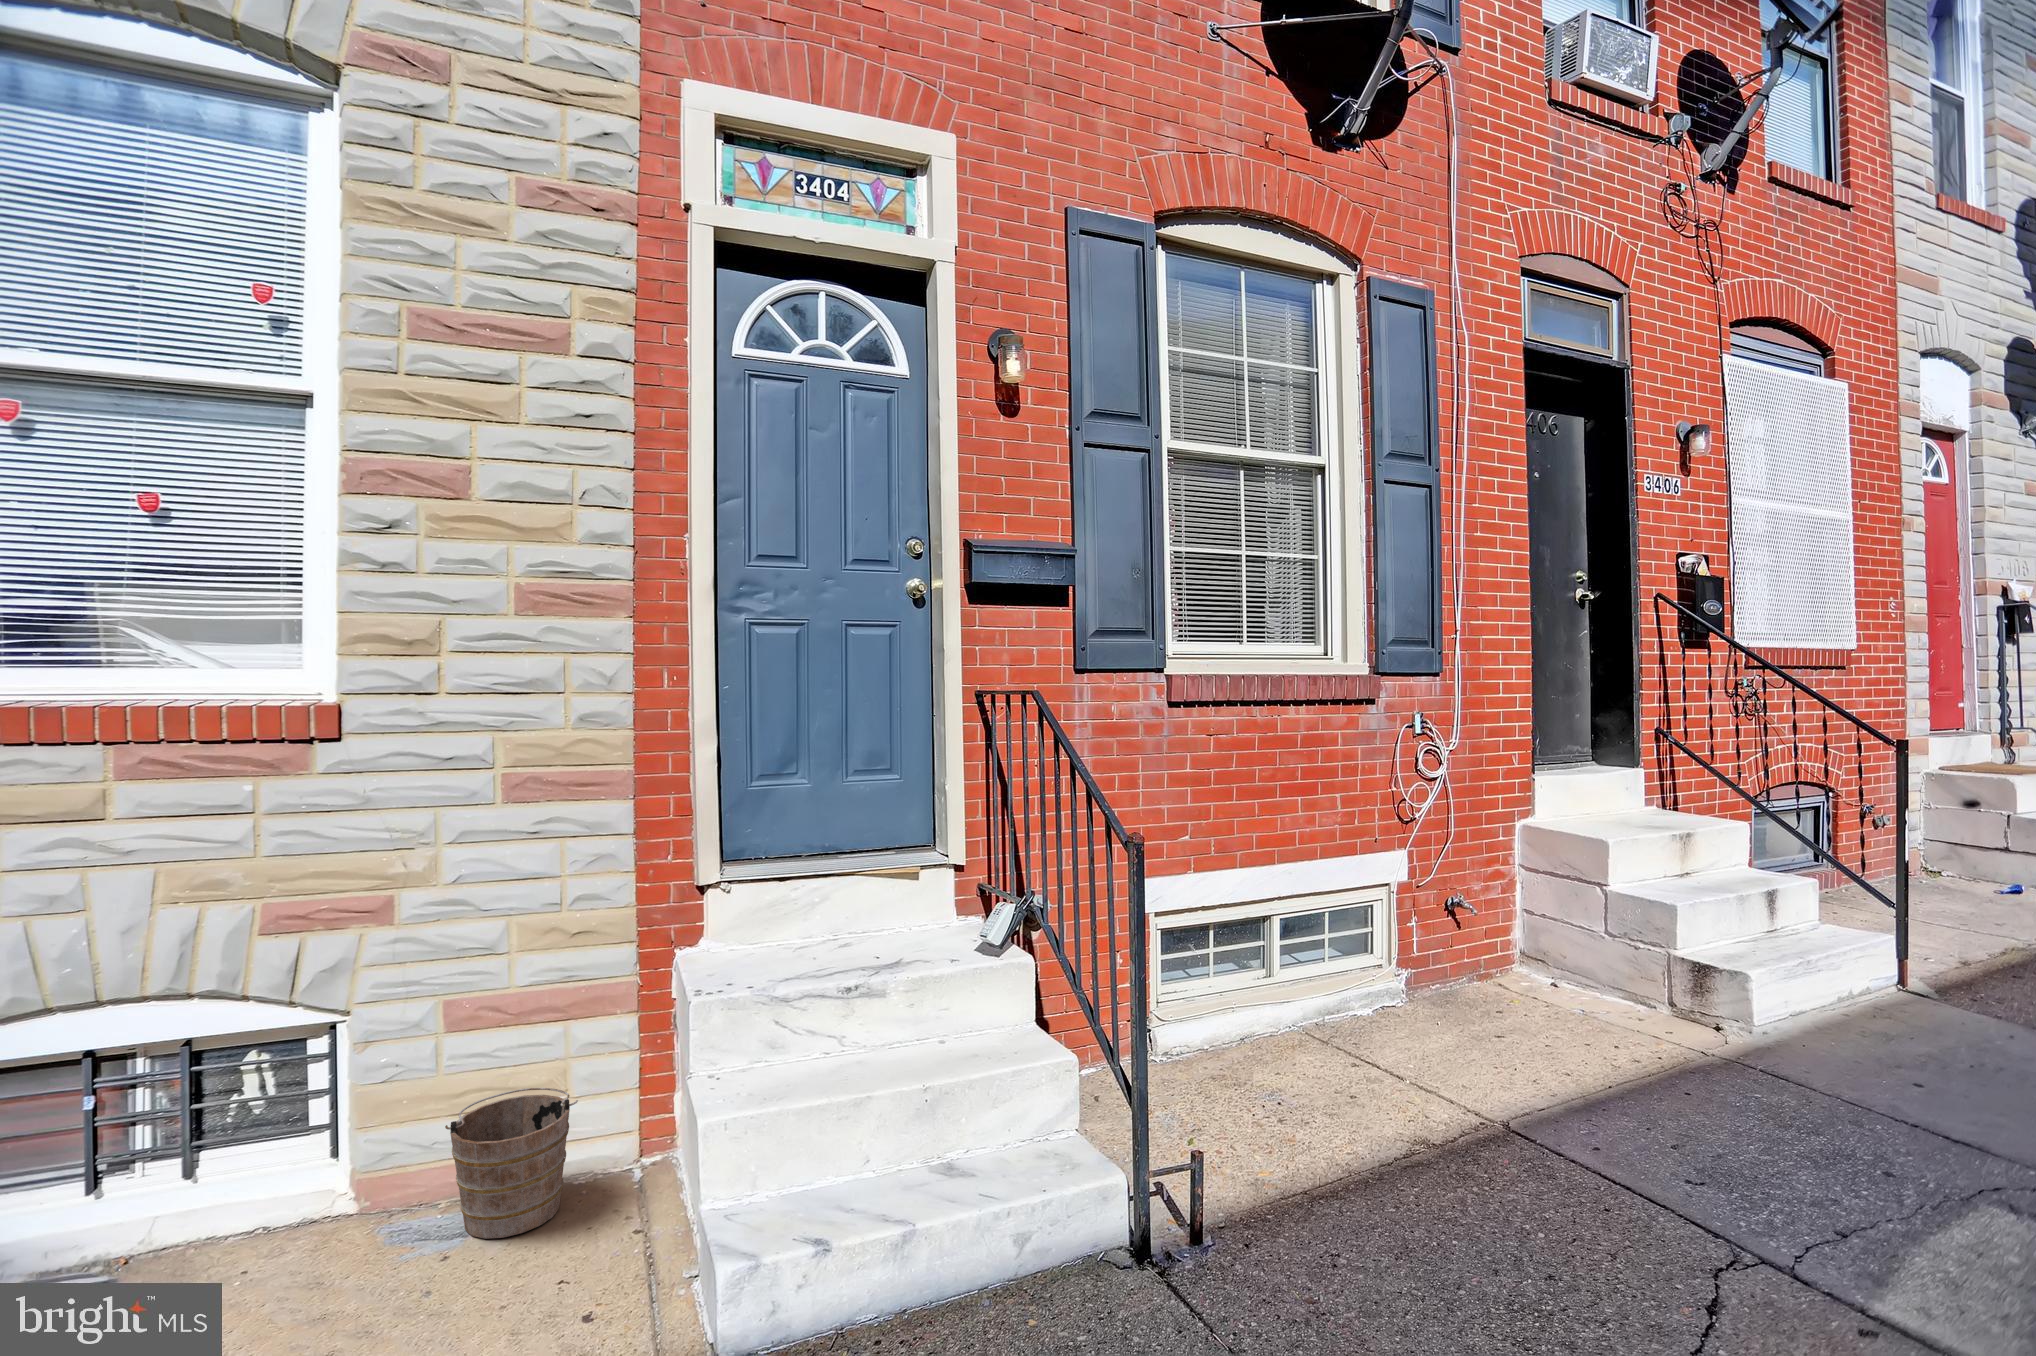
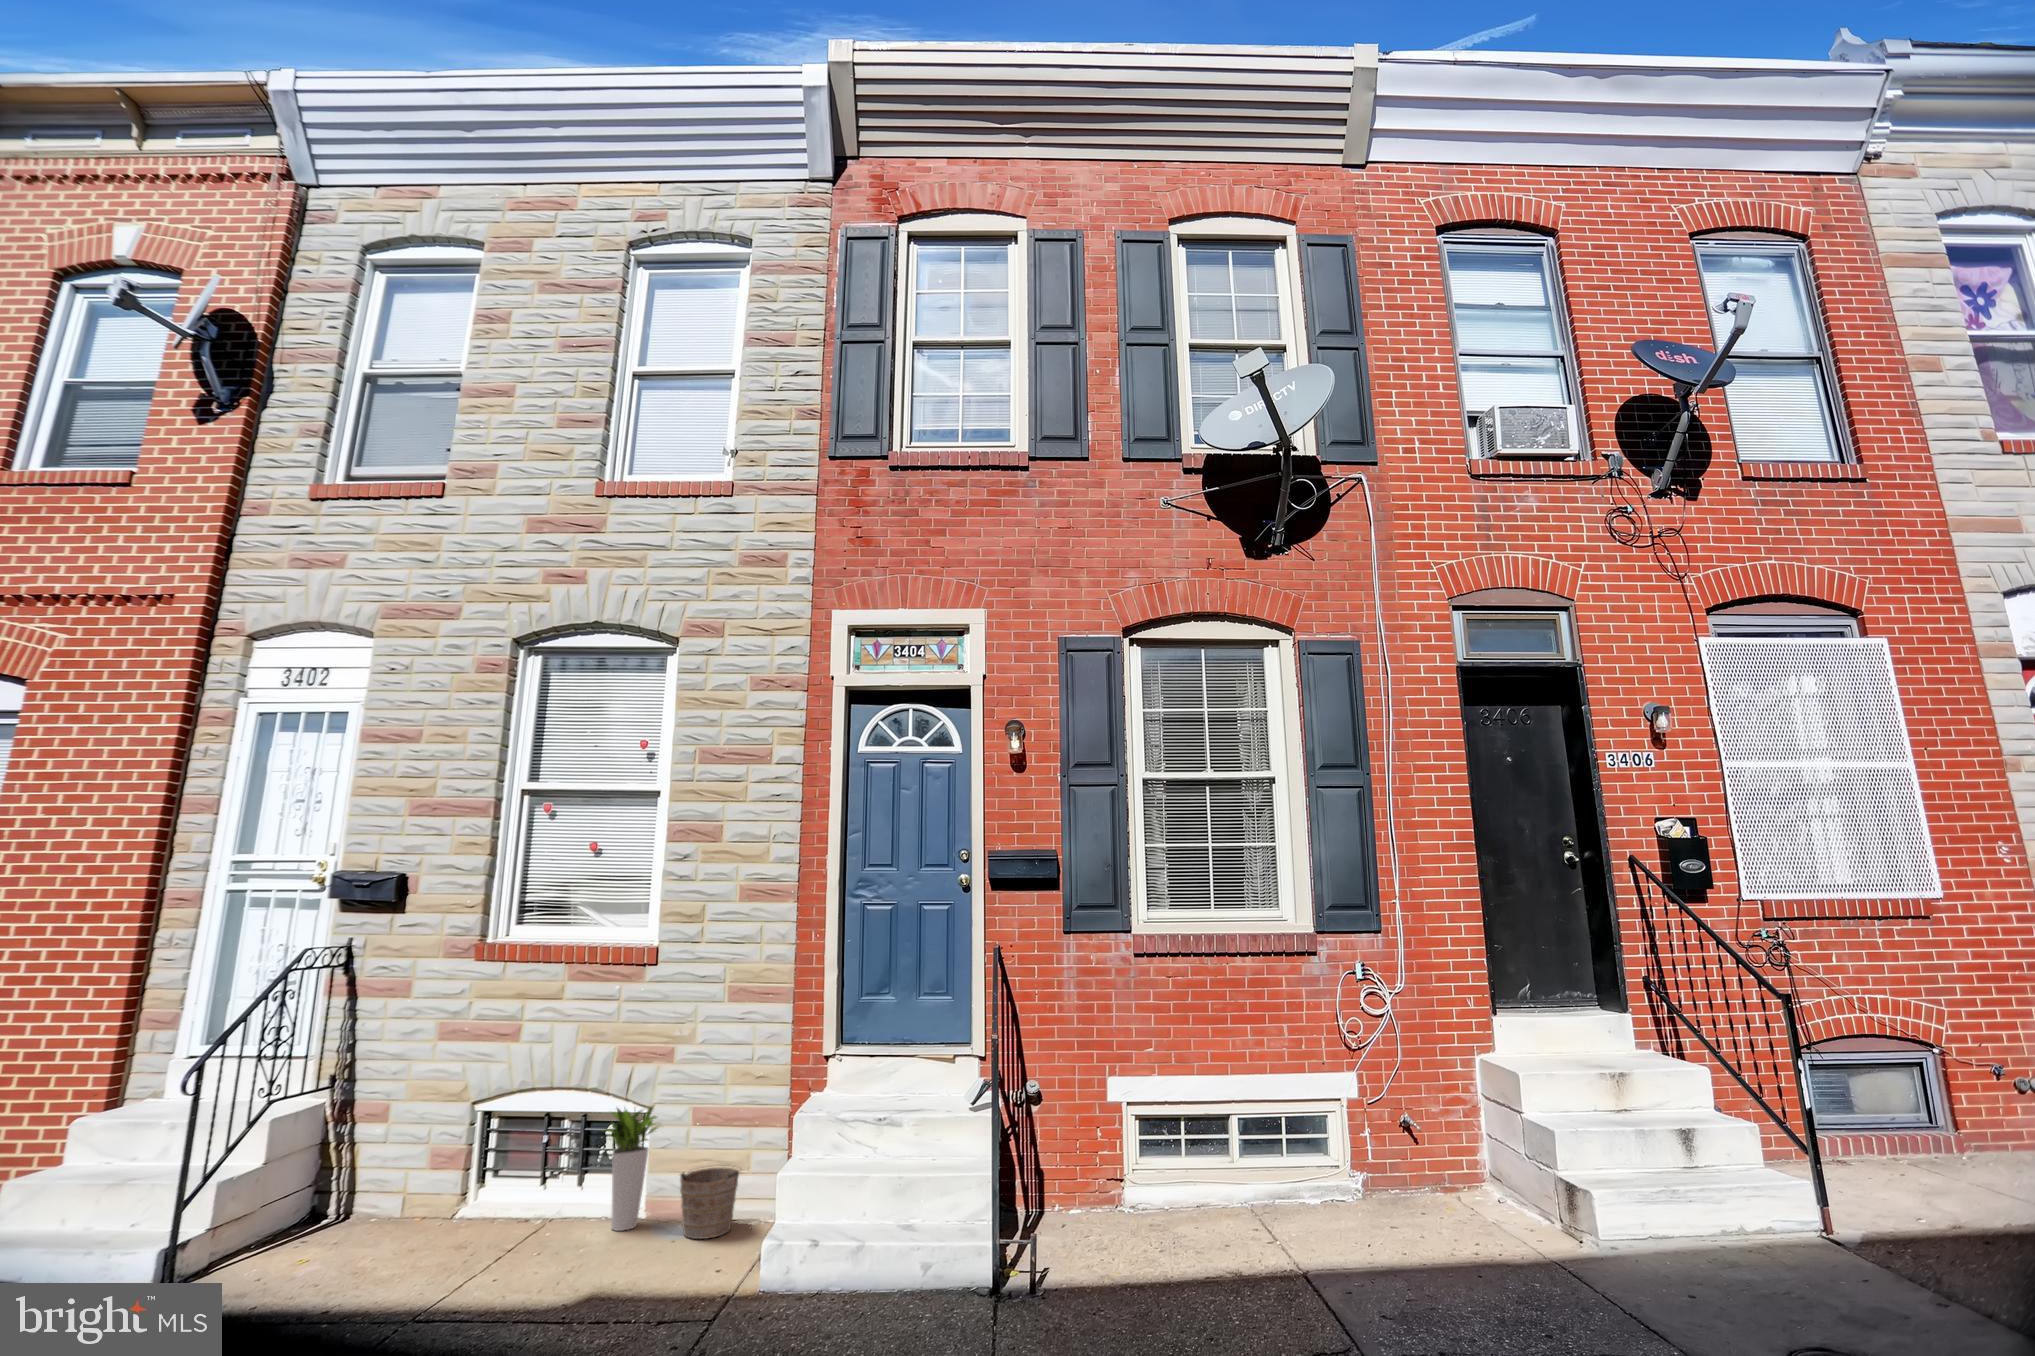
planter: none [249,1002,390,1253] -> present [608,1105,657,1231]

